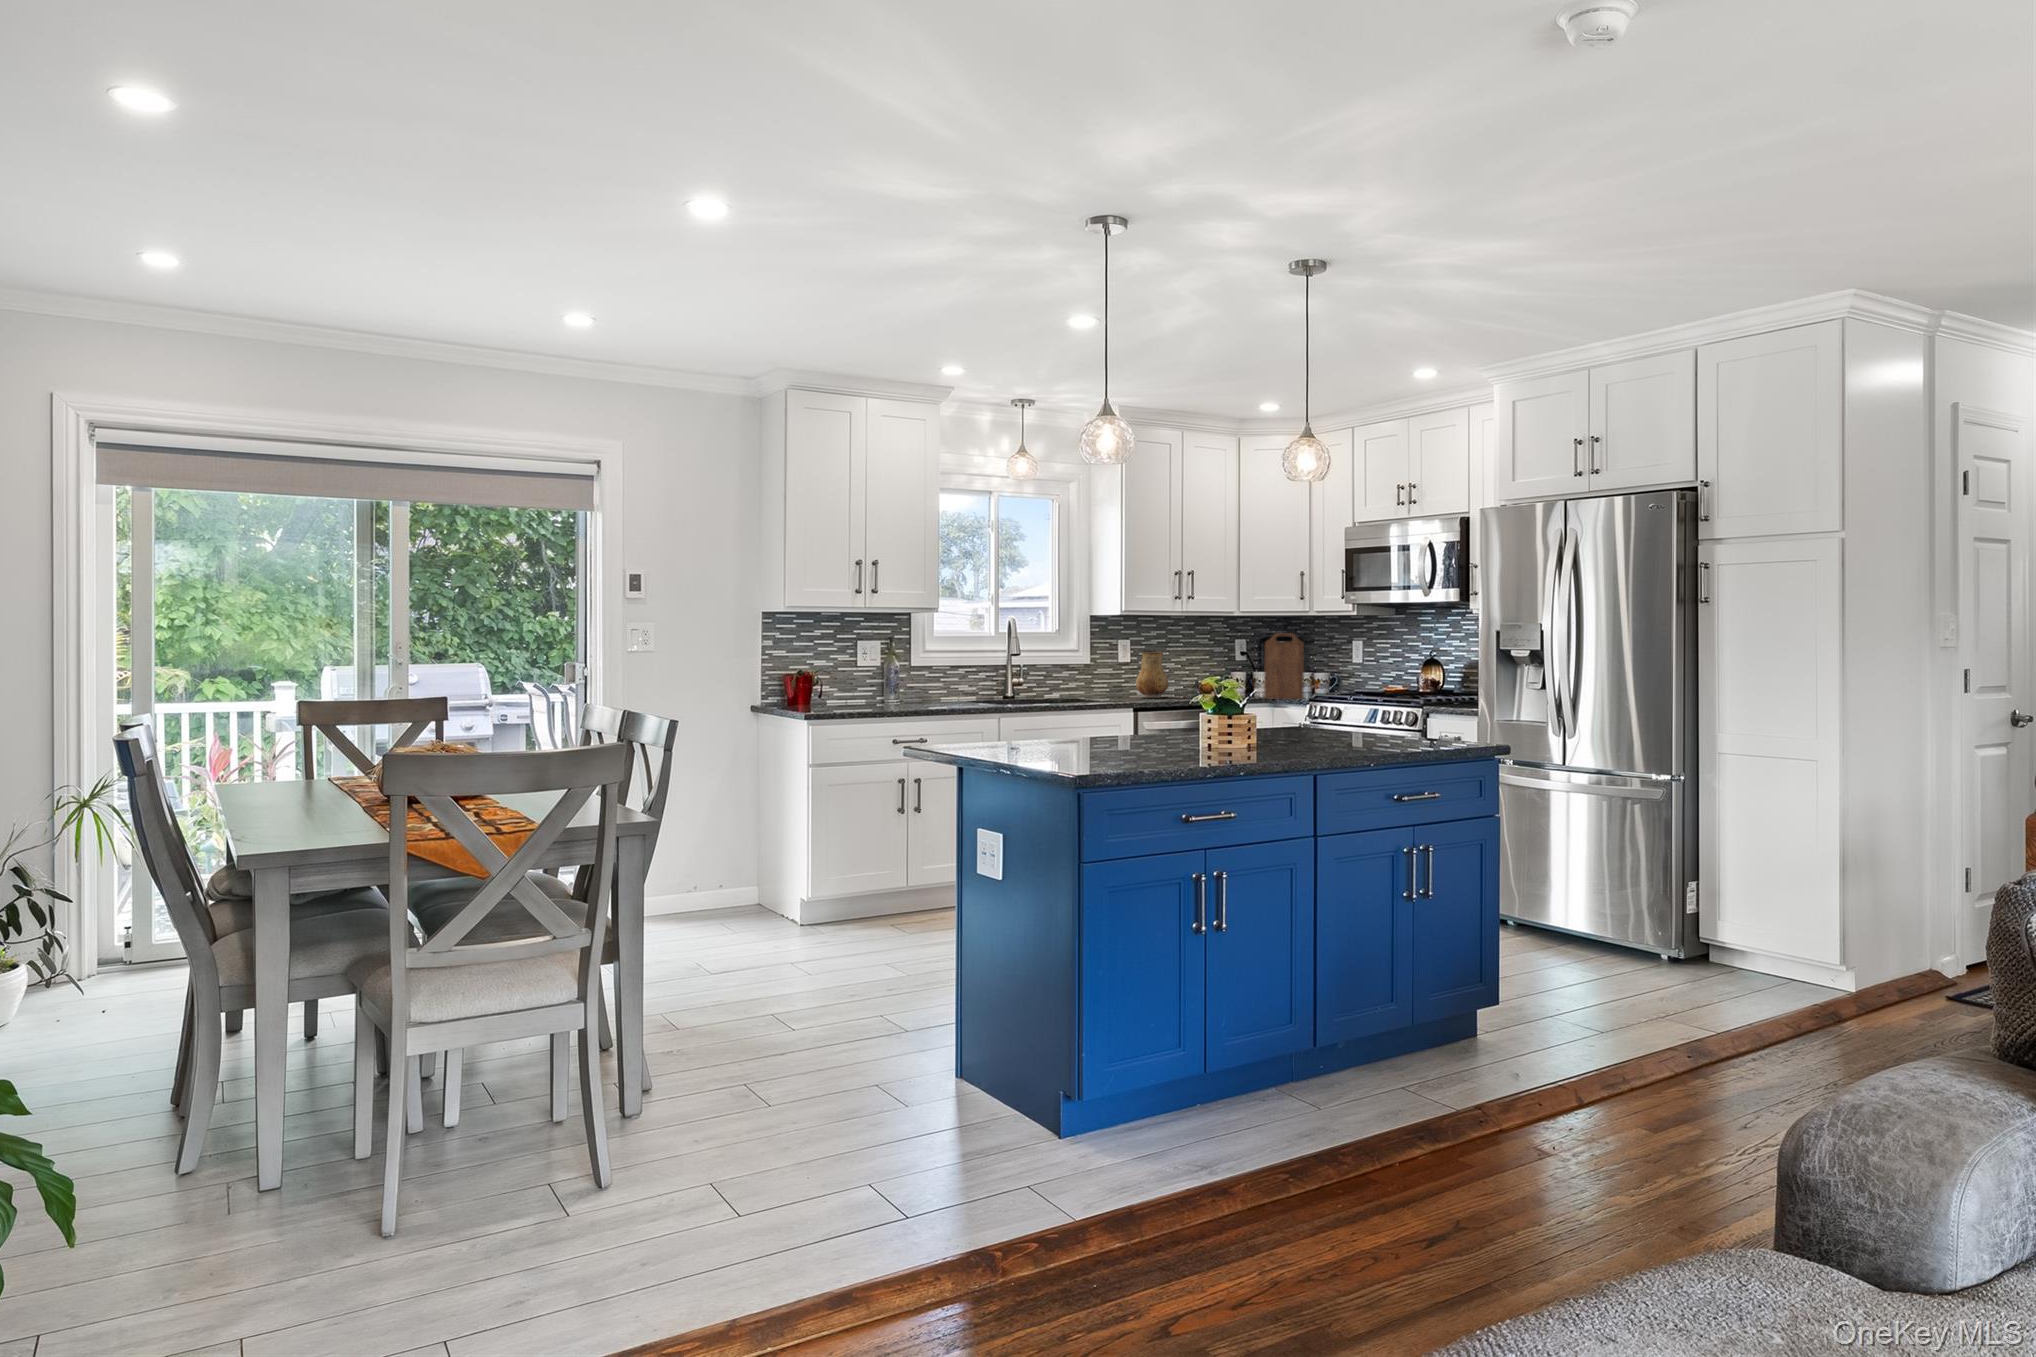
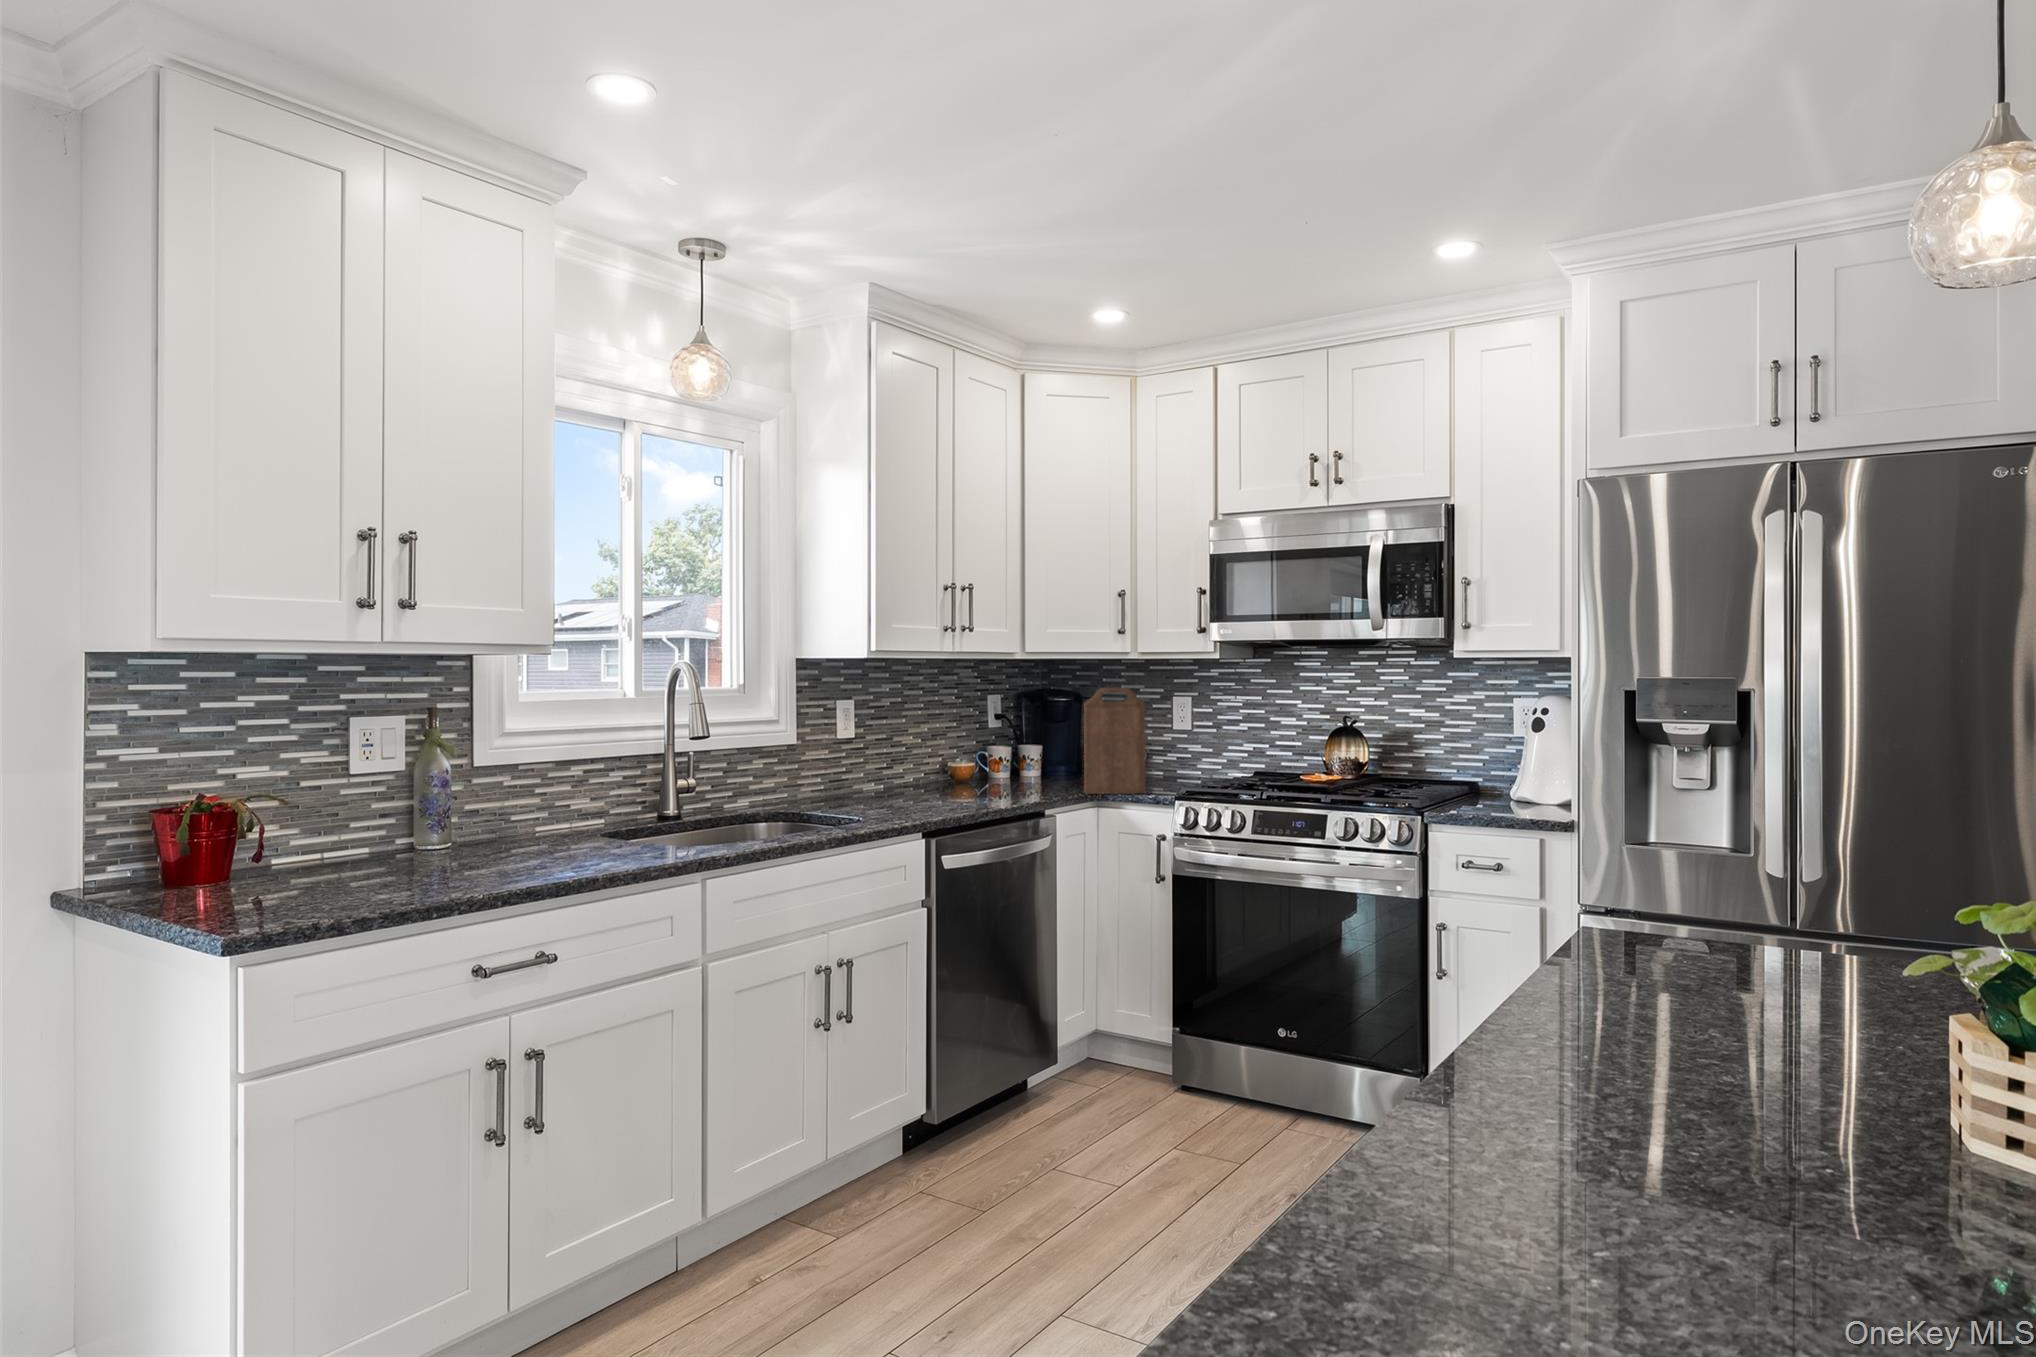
ceramic pitcher: present [1136,652,1168,698] -> none [871,719,925,798]

